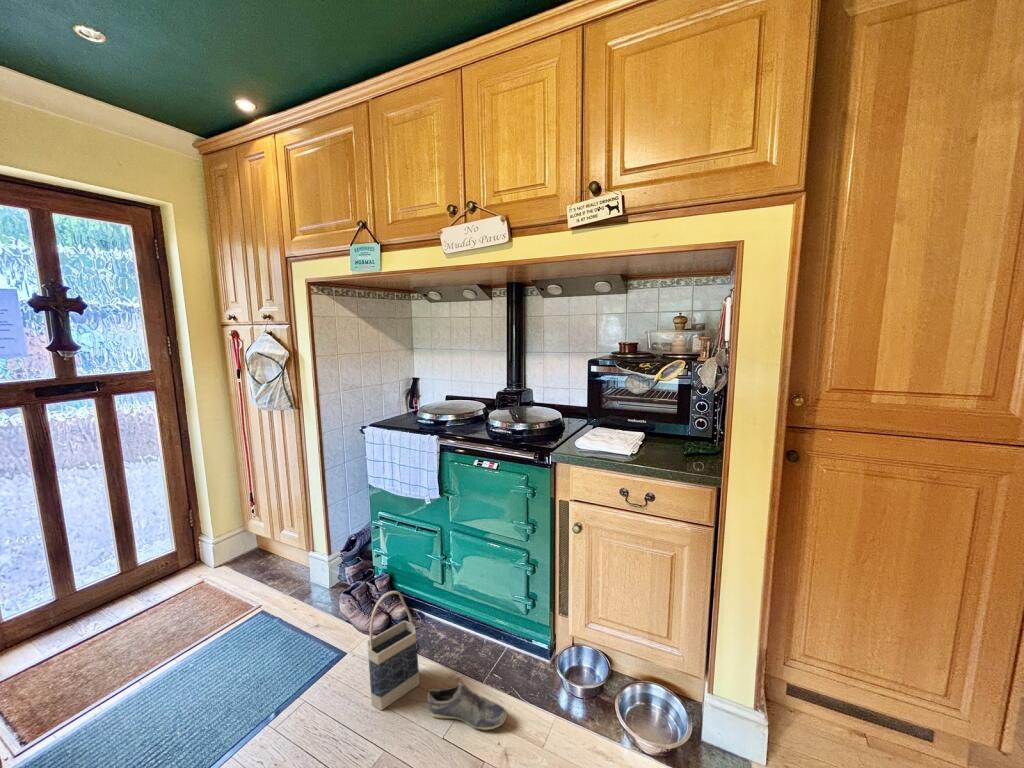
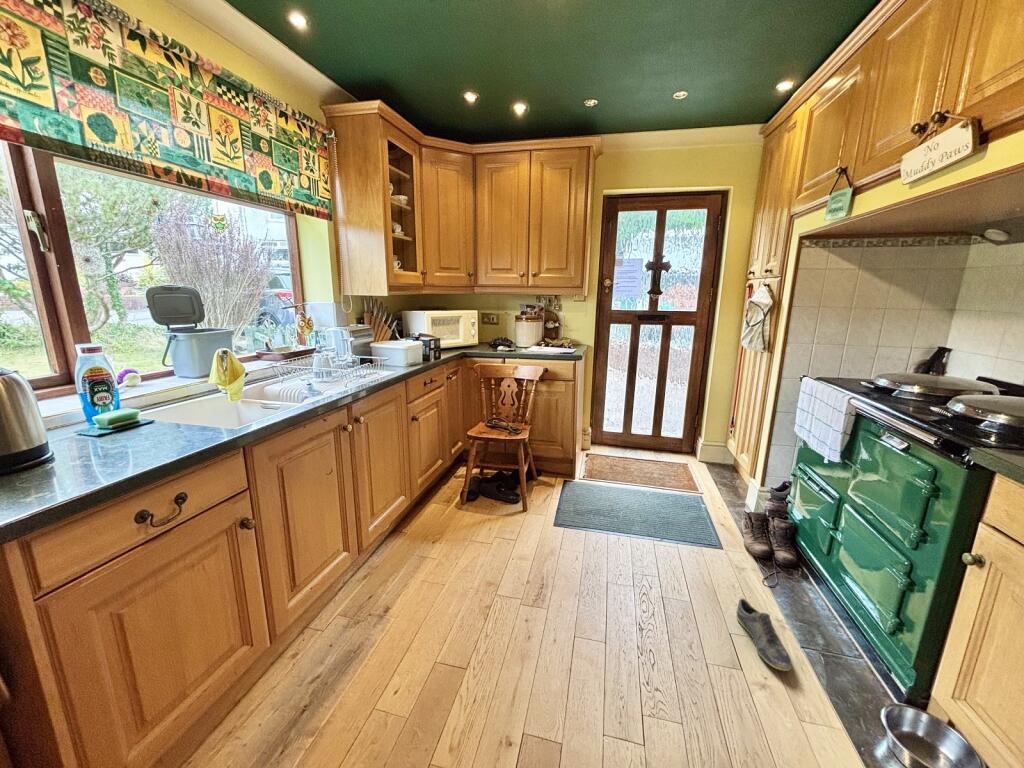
bag: present [368,591,420,710] -> none [708,503,761,600]

